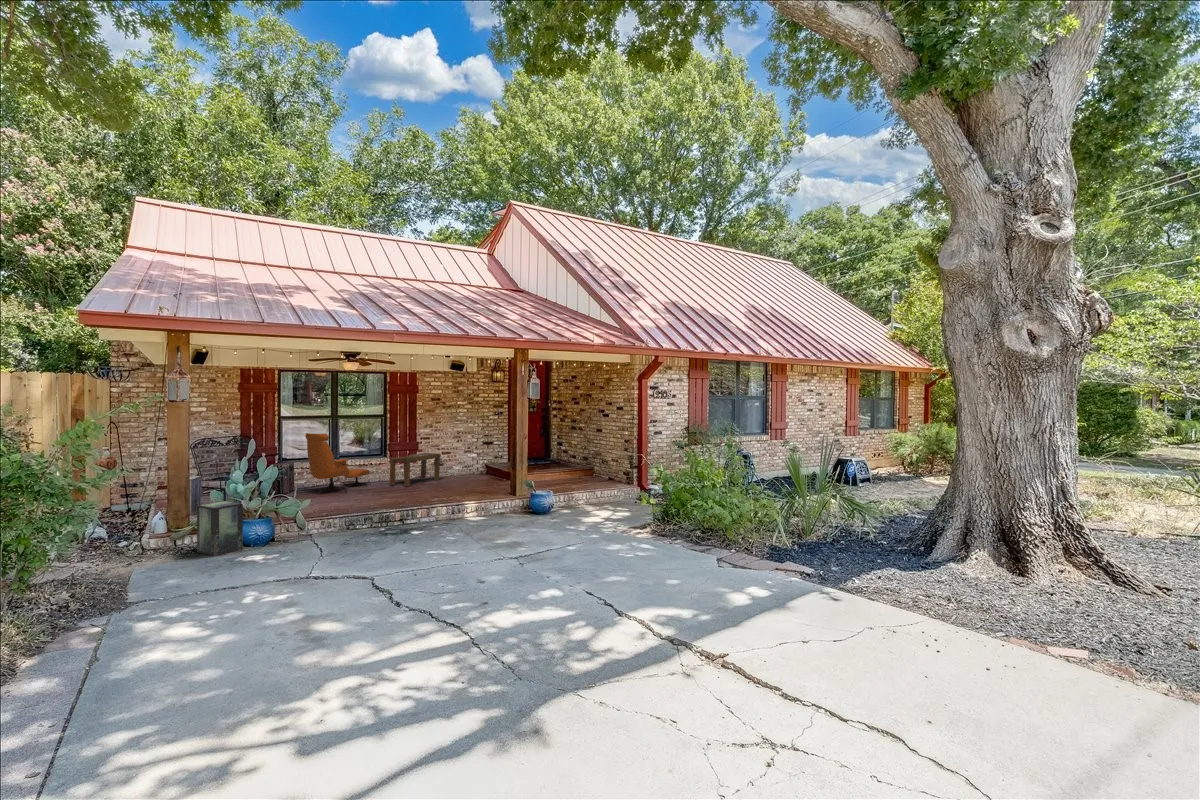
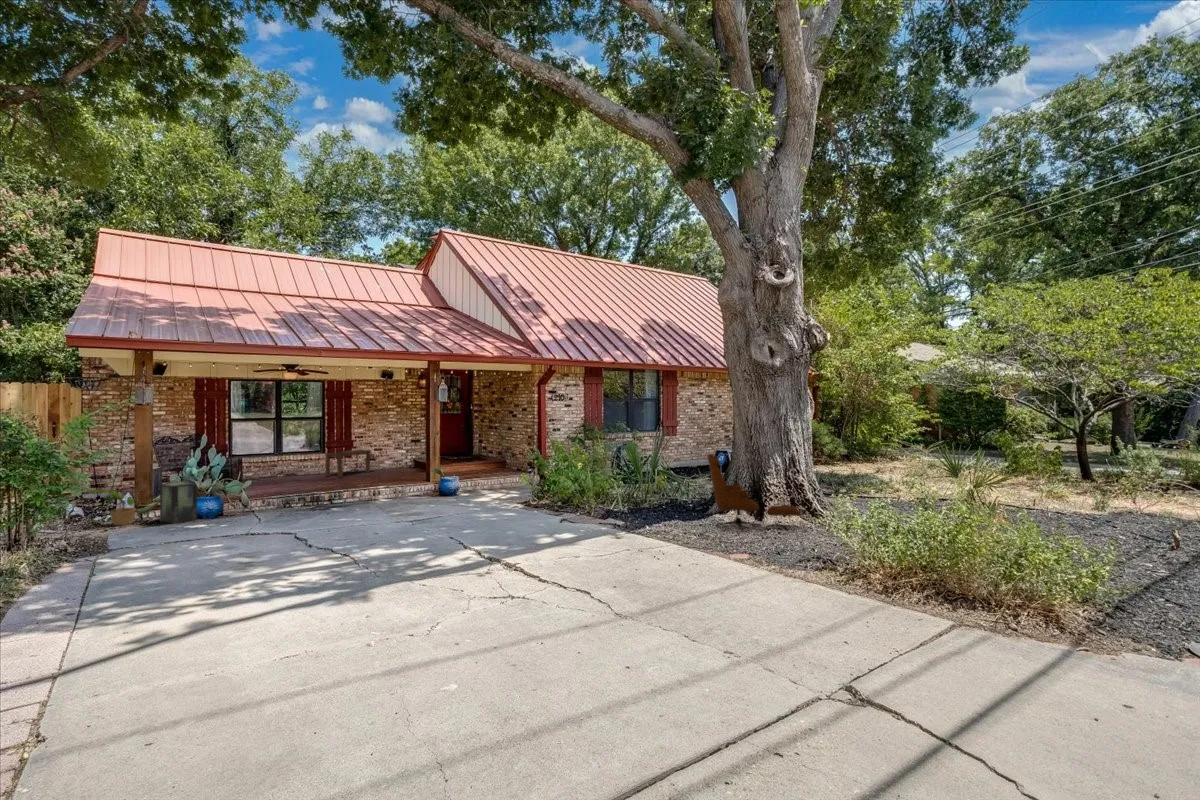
lounge chair: present [305,433,370,494] -> present [708,454,799,531]
potted plant: none [100,511,167,557] -> present [88,489,136,525]

